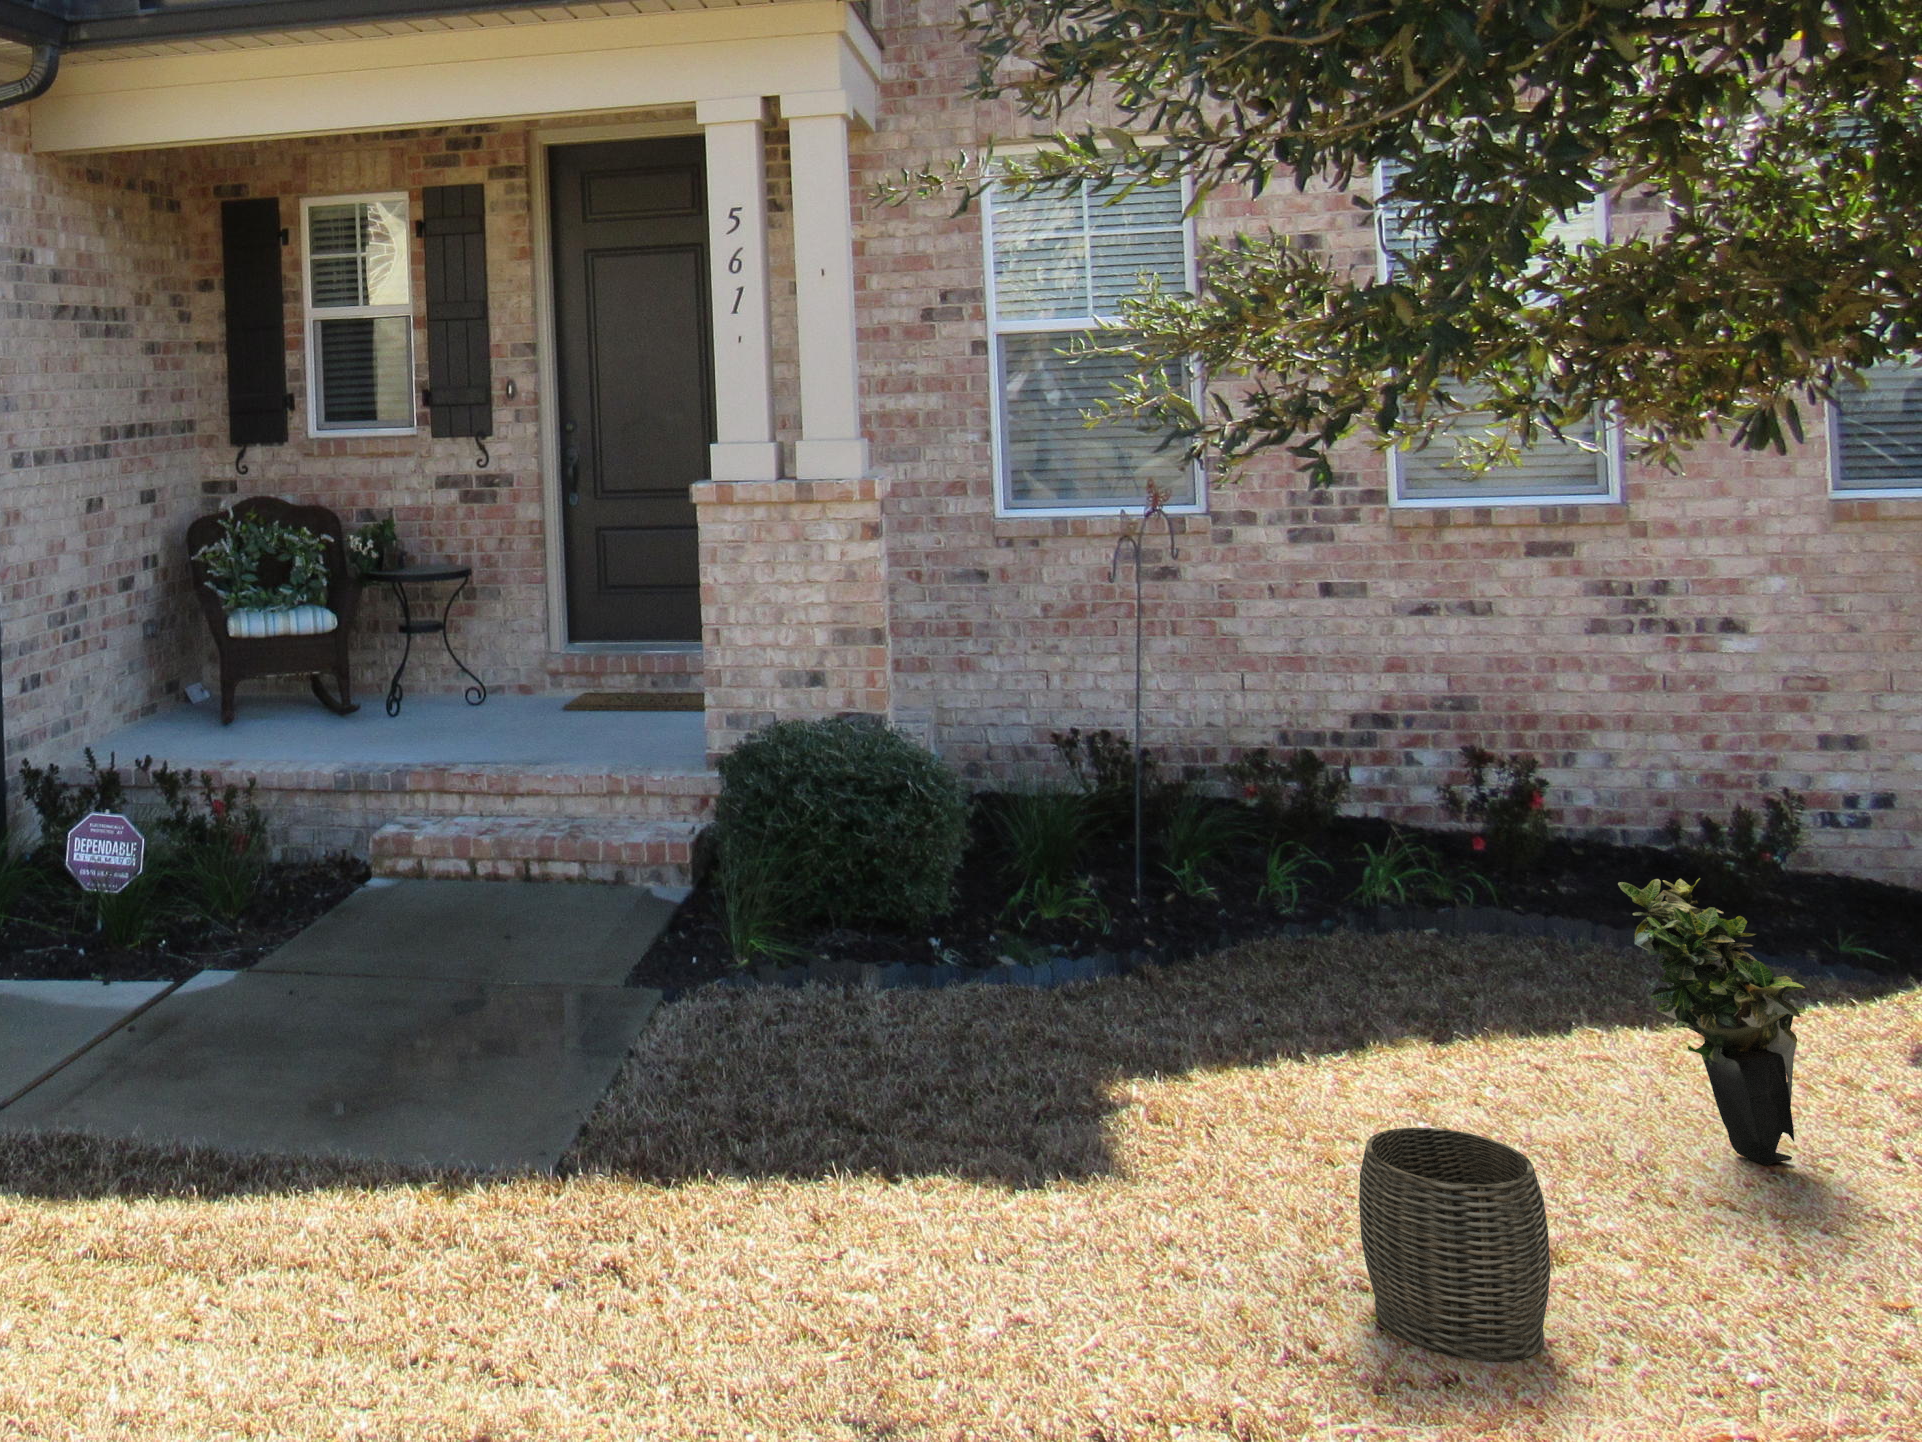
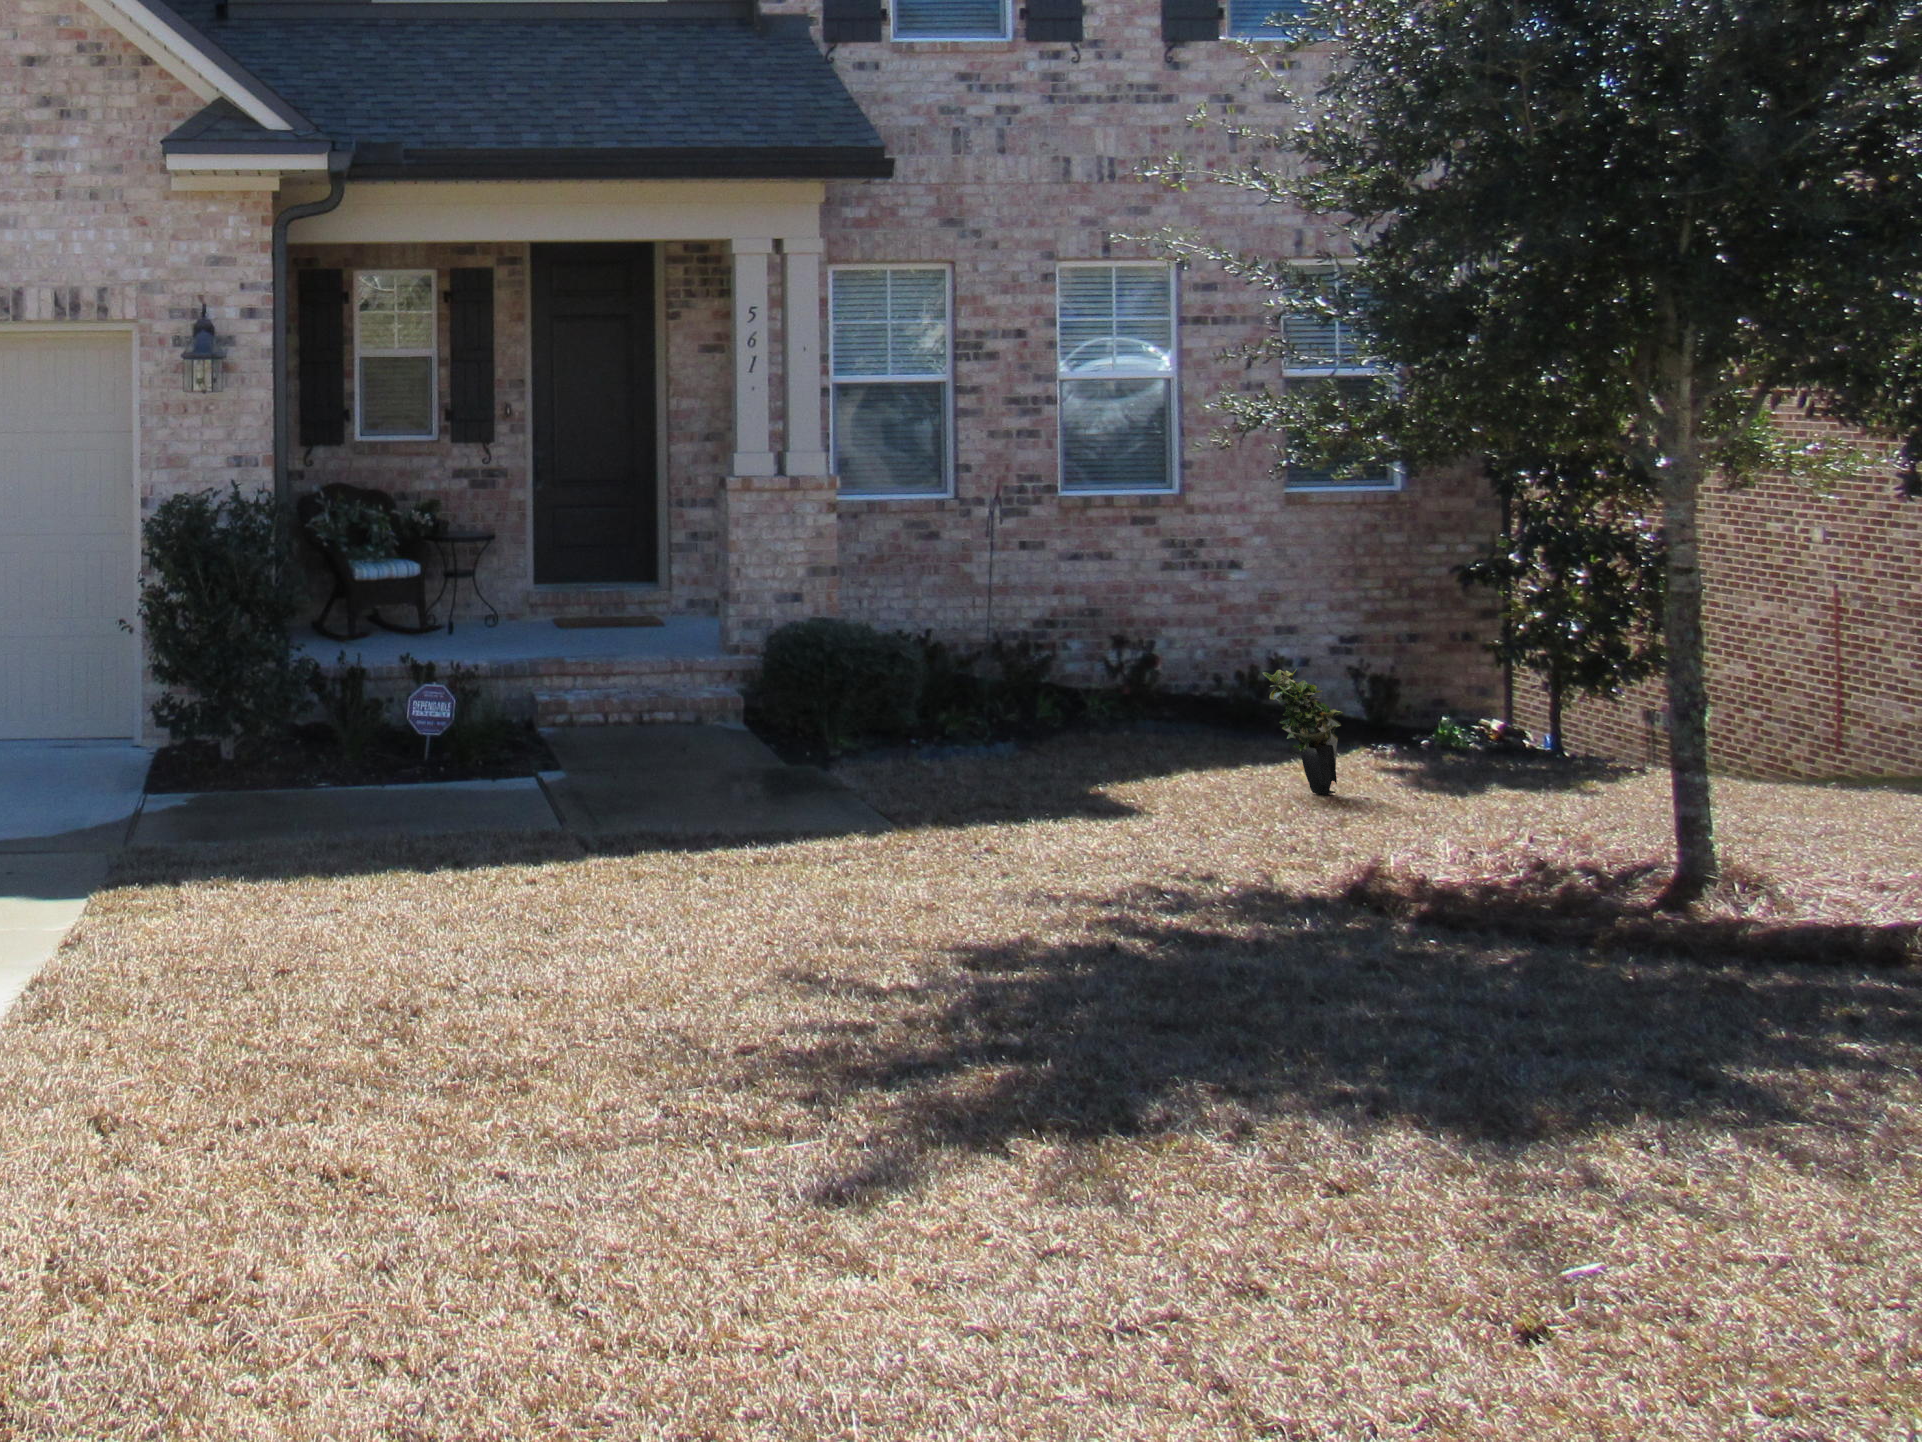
woven basket: present [1359,1128,1550,1362] -> none [1201,759,1279,843]

